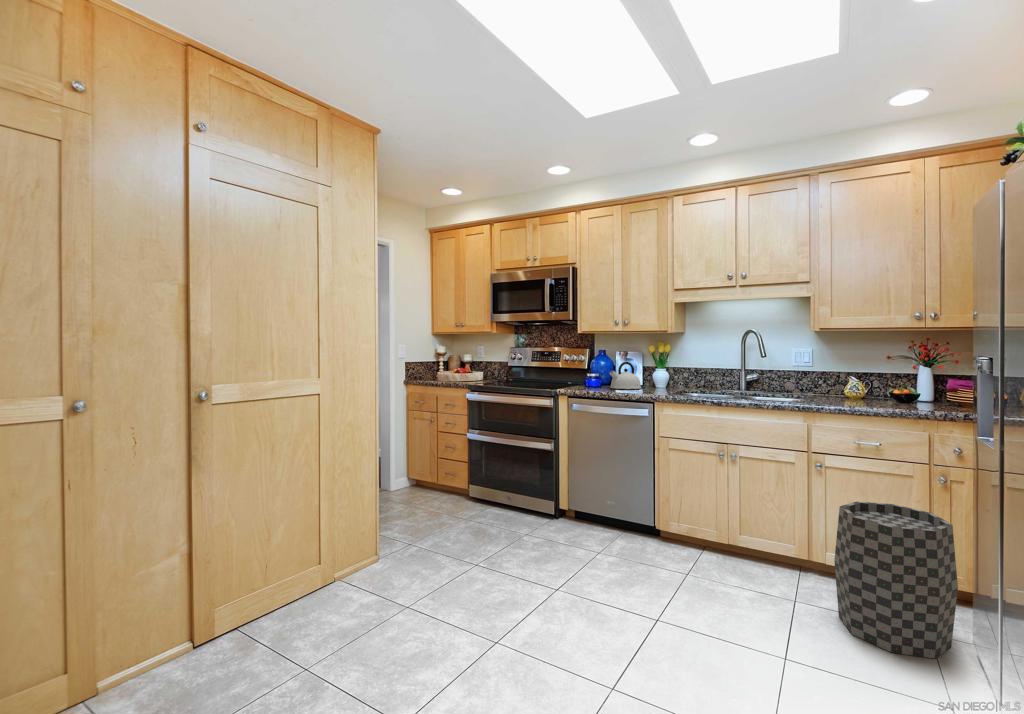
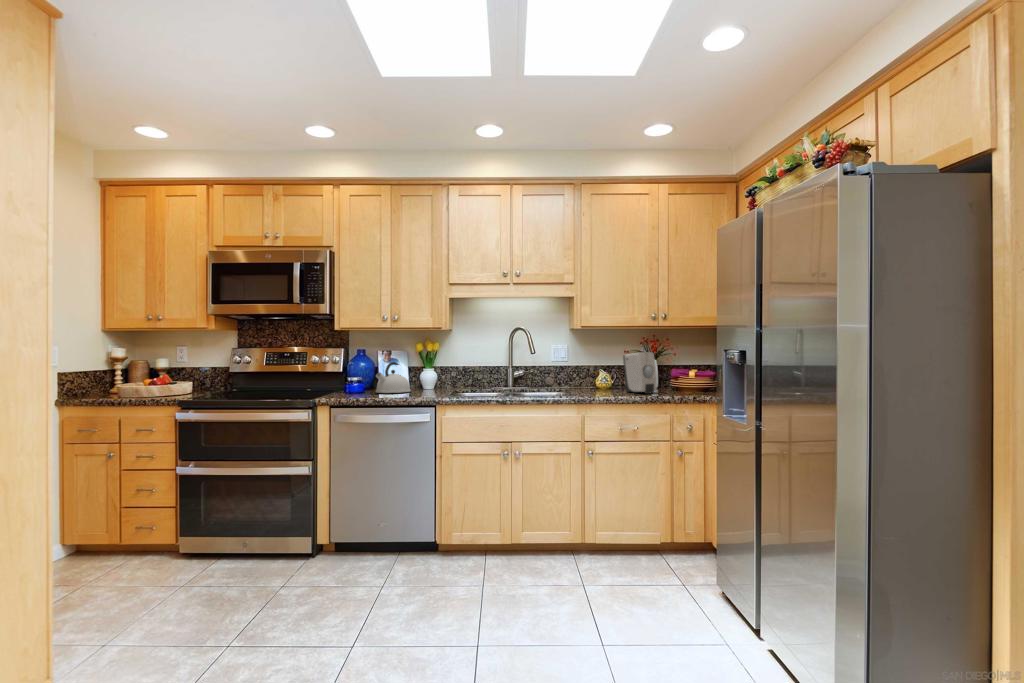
soap dispenser: none [875,359,919,407] -> present [623,352,657,393]
trash can: present [834,502,958,659] -> none [619,478,707,609]

